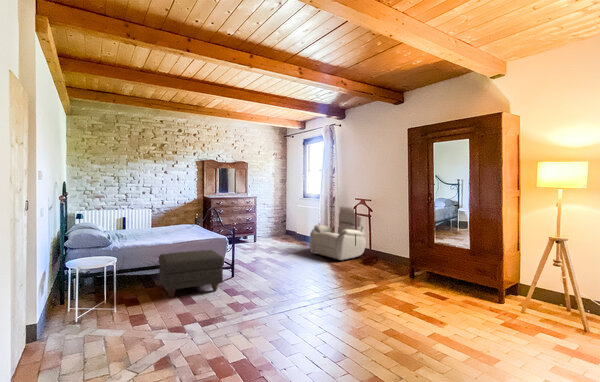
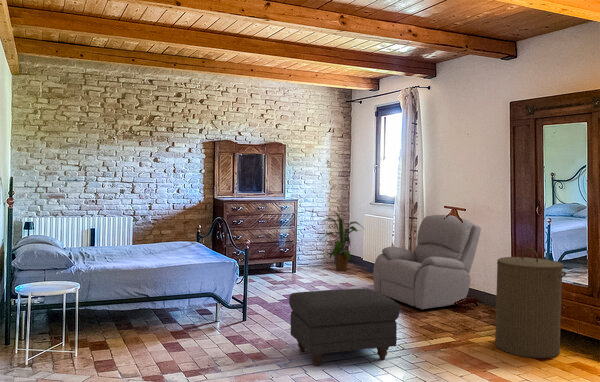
house plant: none [271,204,299,241] -> present [324,213,360,271]
laundry hamper: none [386,222,423,282] -> present [495,247,566,358]
ottoman: present [159,250,224,297] -> present [289,288,400,366]

